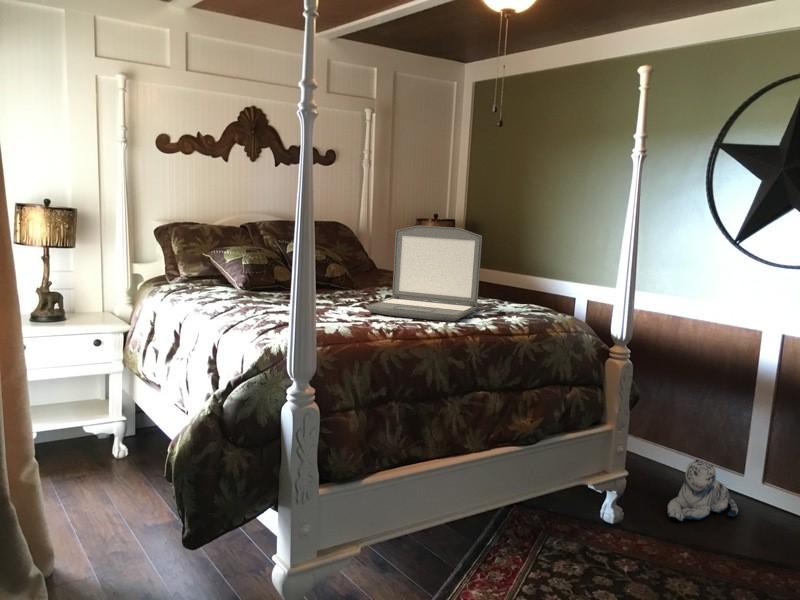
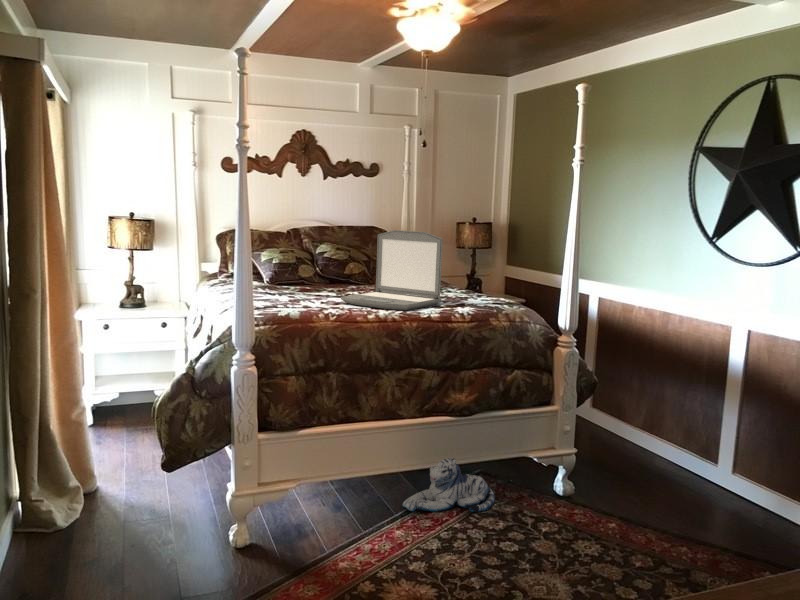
plush toy: present [668,459,738,521] -> present [403,458,495,512]

